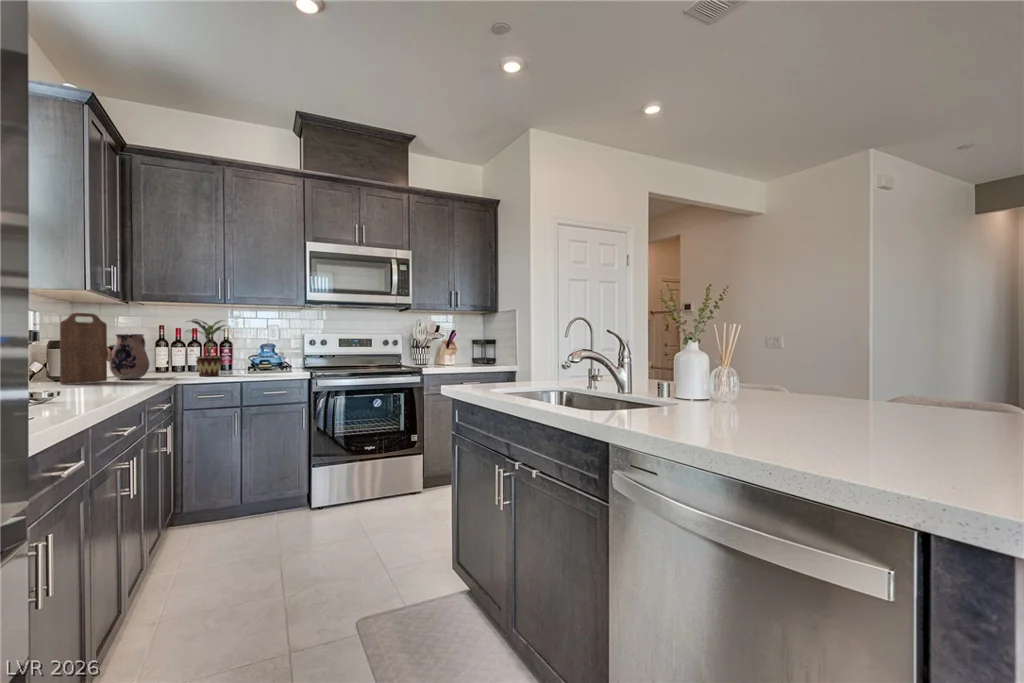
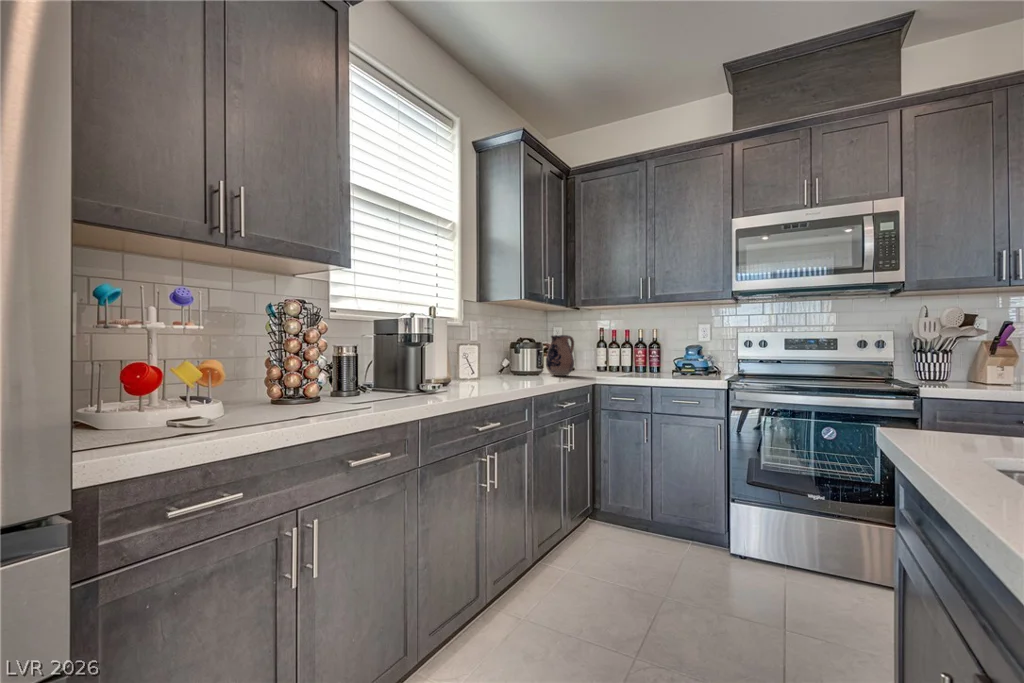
cutting board: present [60,313,107,384] -> none [506,318,539,377]
potted plant: present [188,319,226,376] -> none [601,320,642,378]

